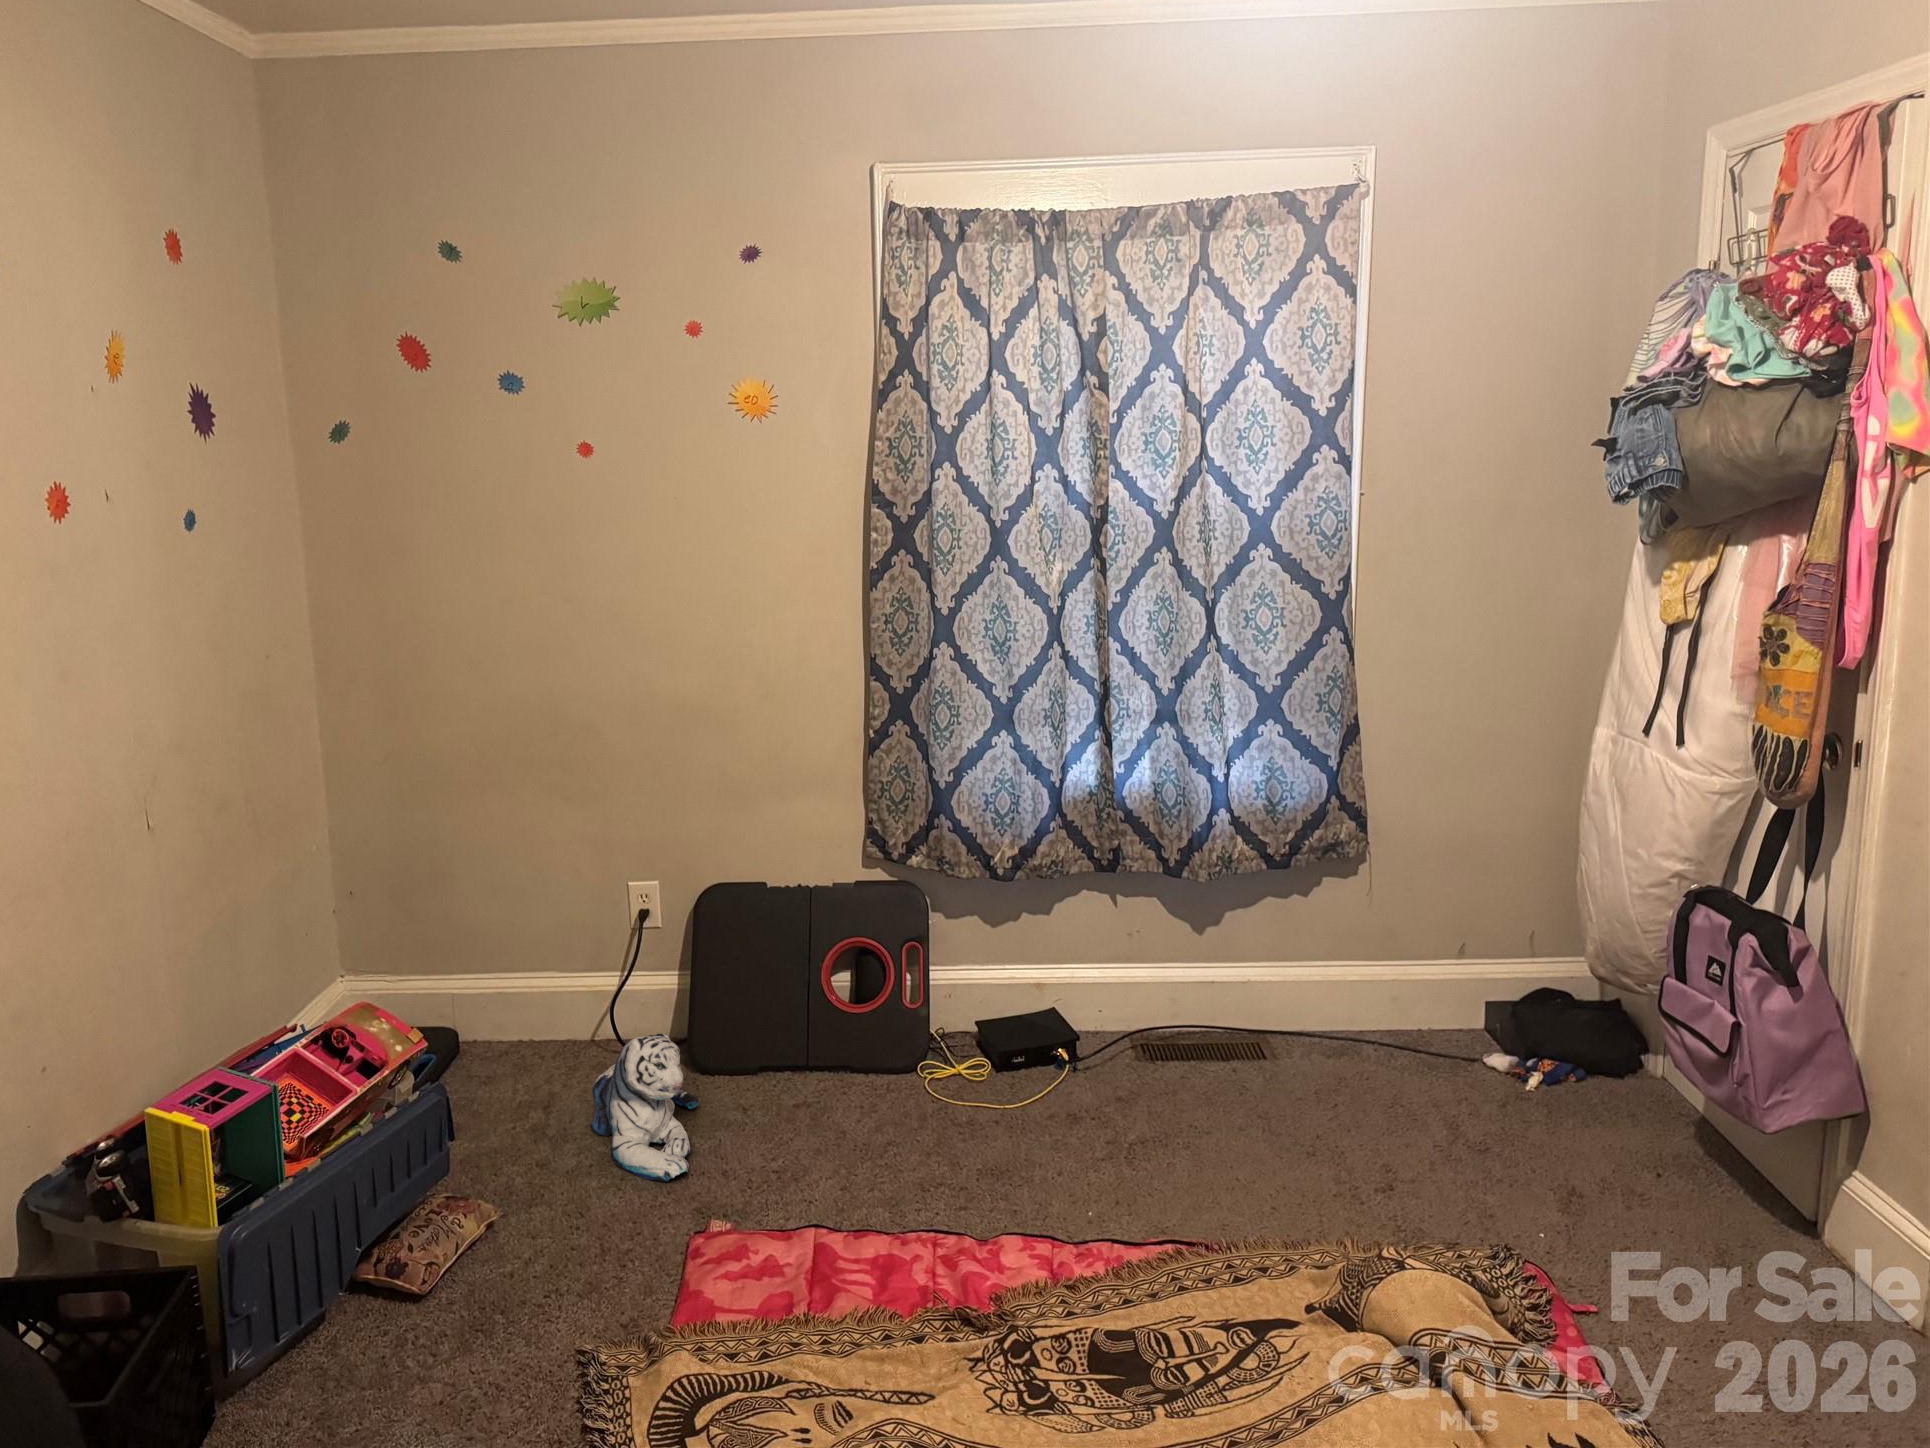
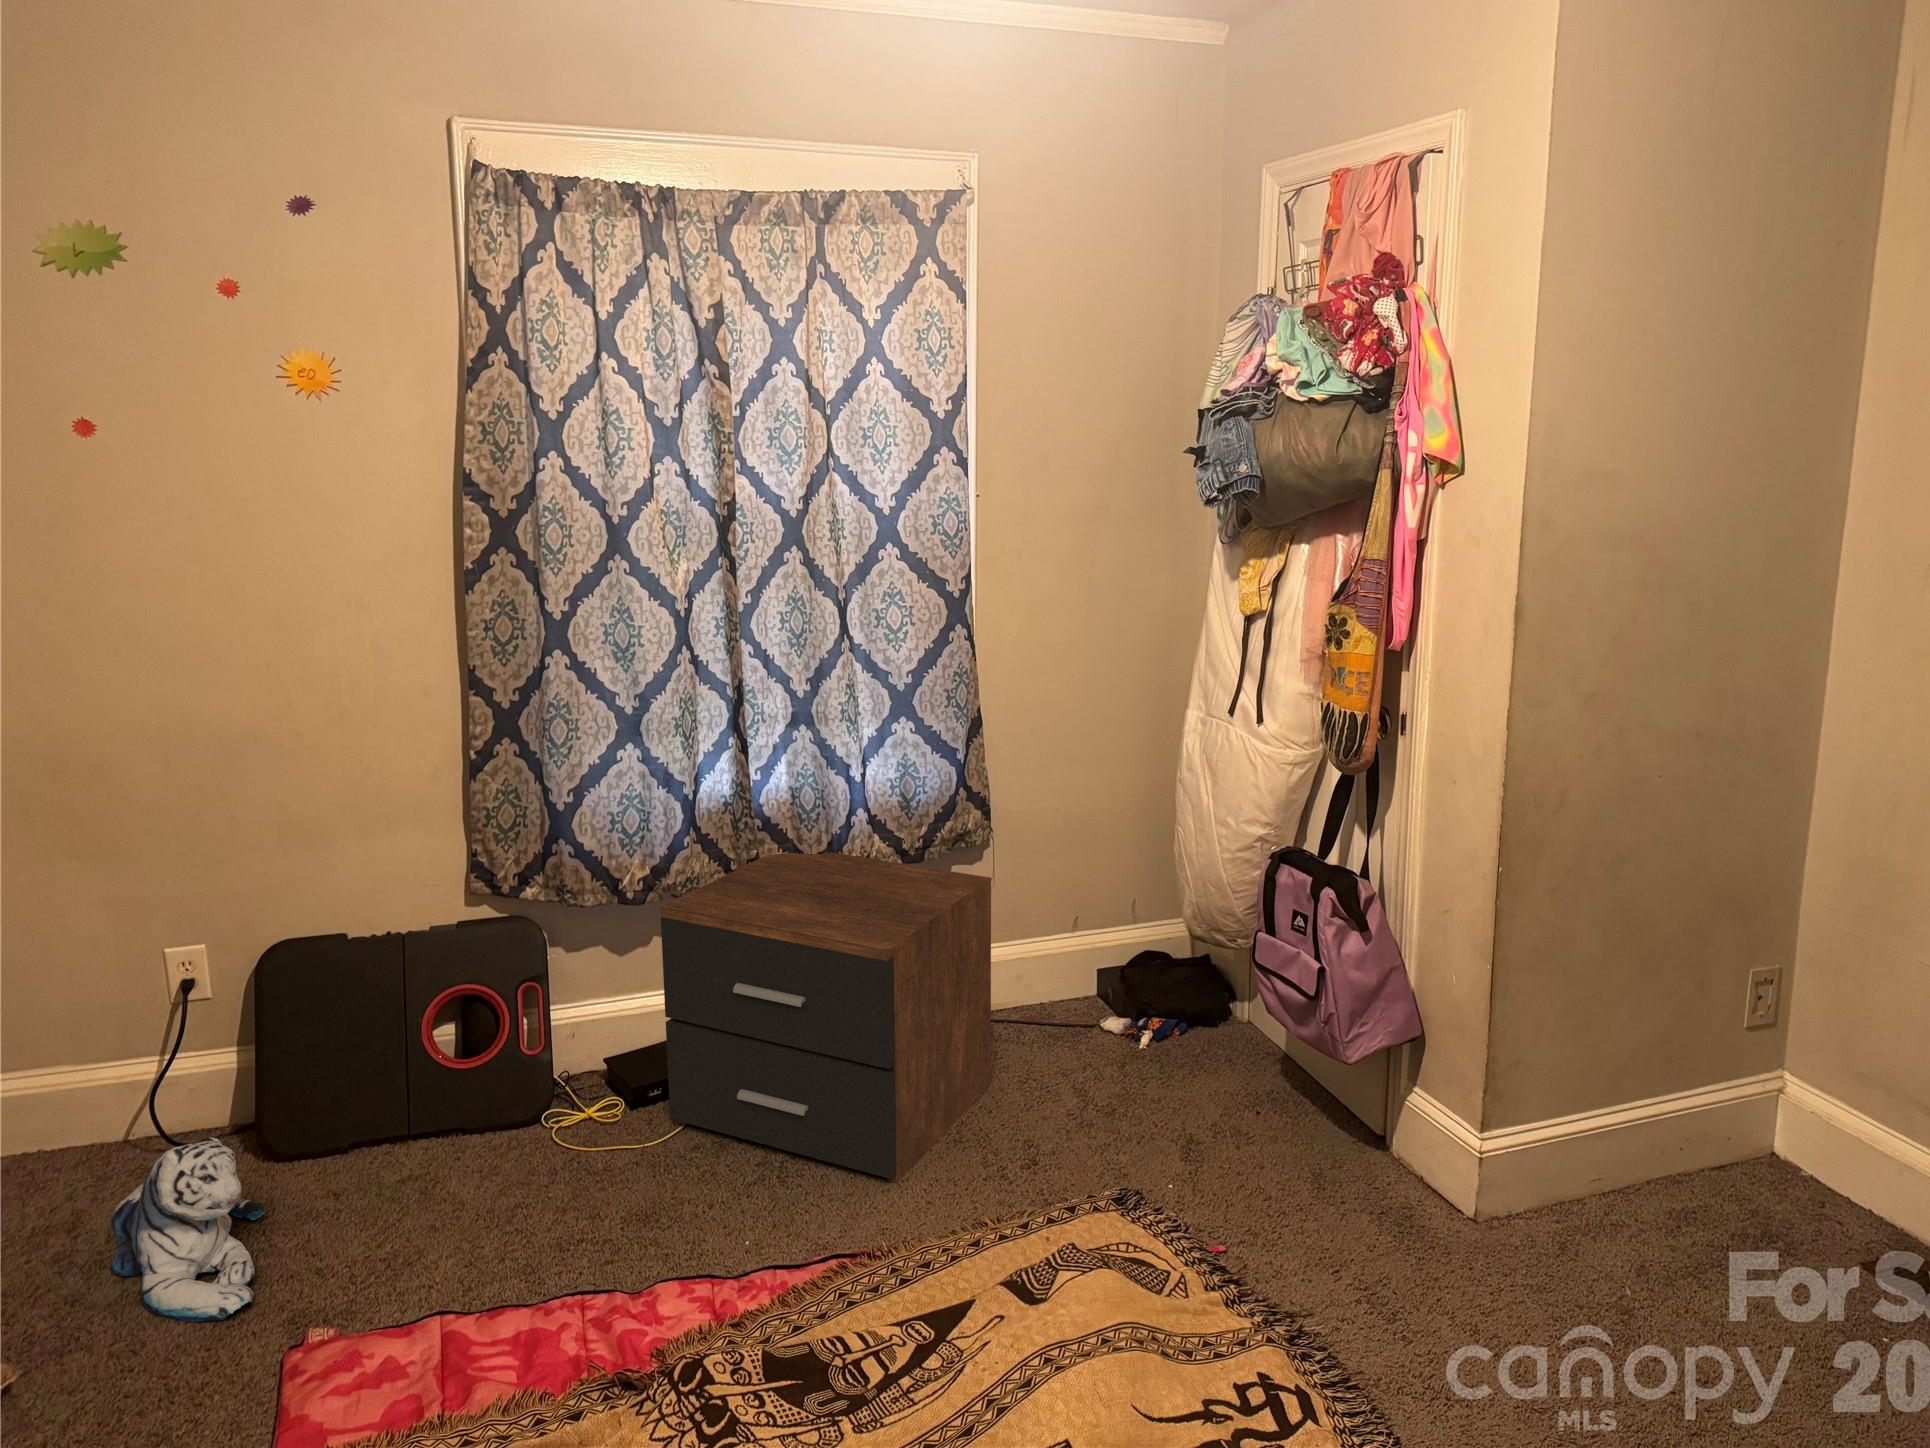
nightstand: none [1025,838,1354,1178] -> present [660,852,991,1183]

